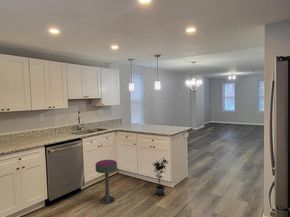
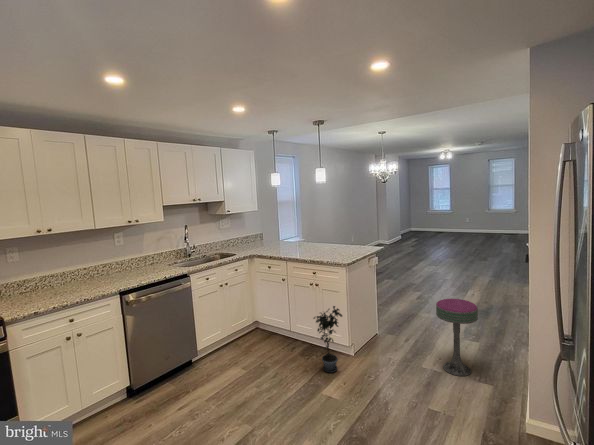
bar stool: present [95,160,117,204] -> present [436,299,478,376]

